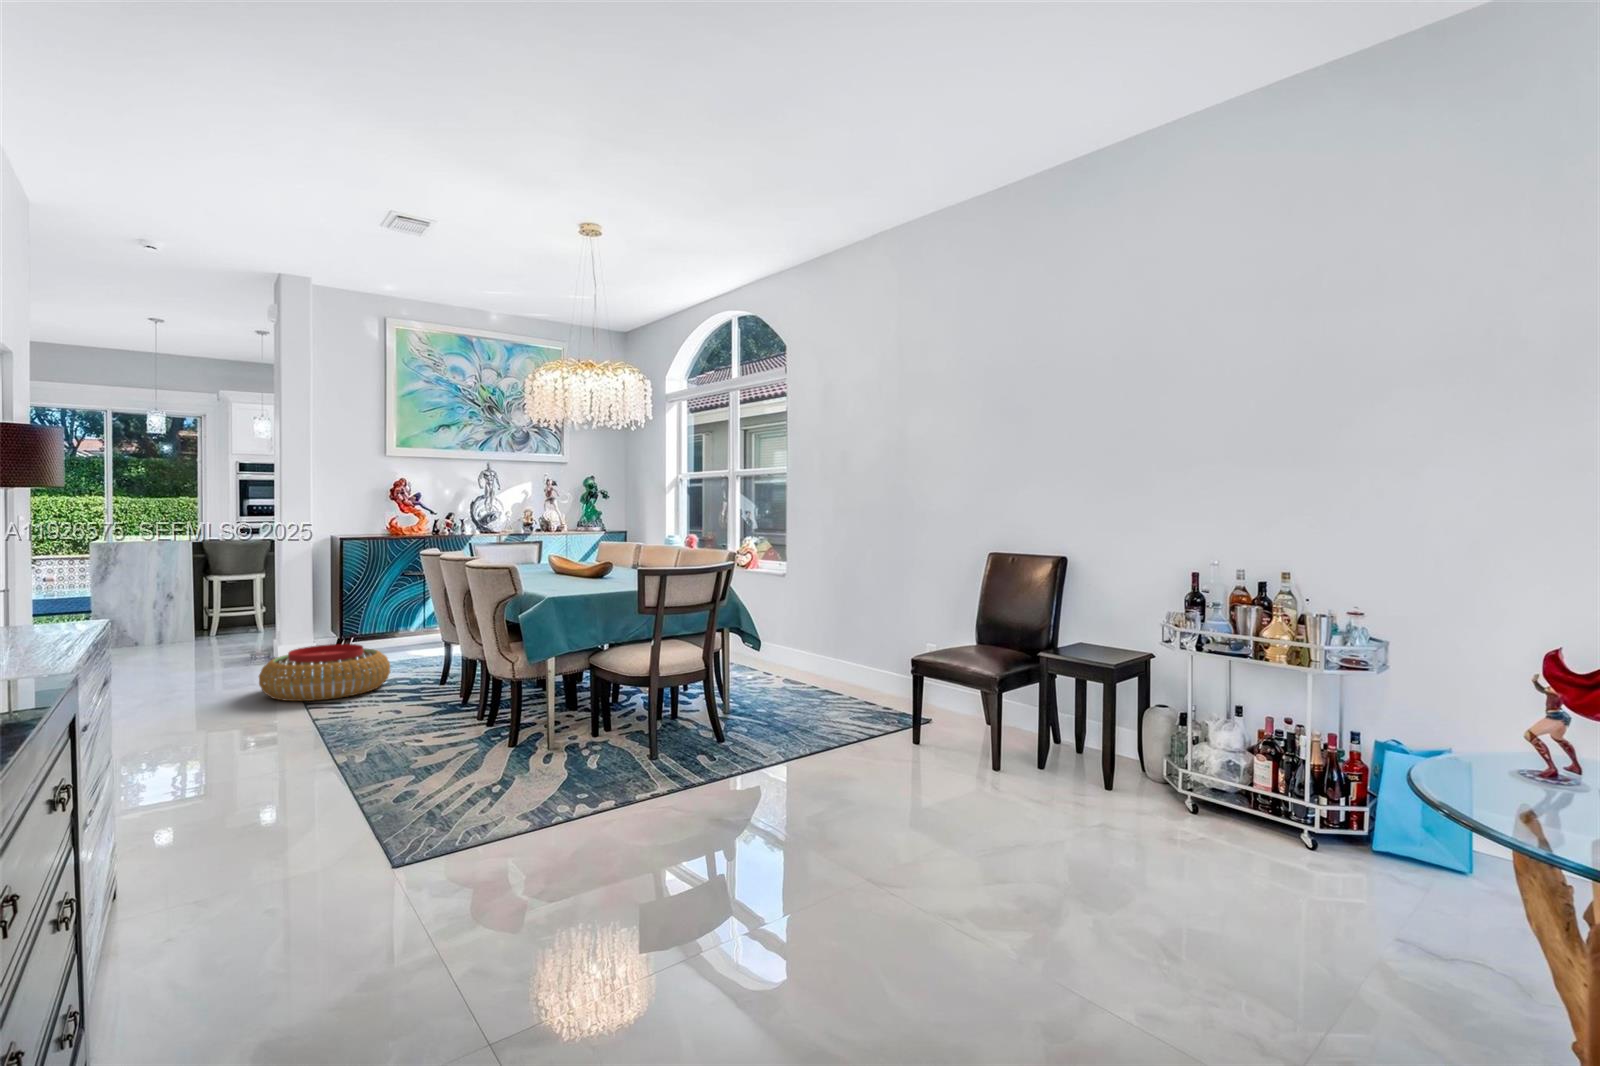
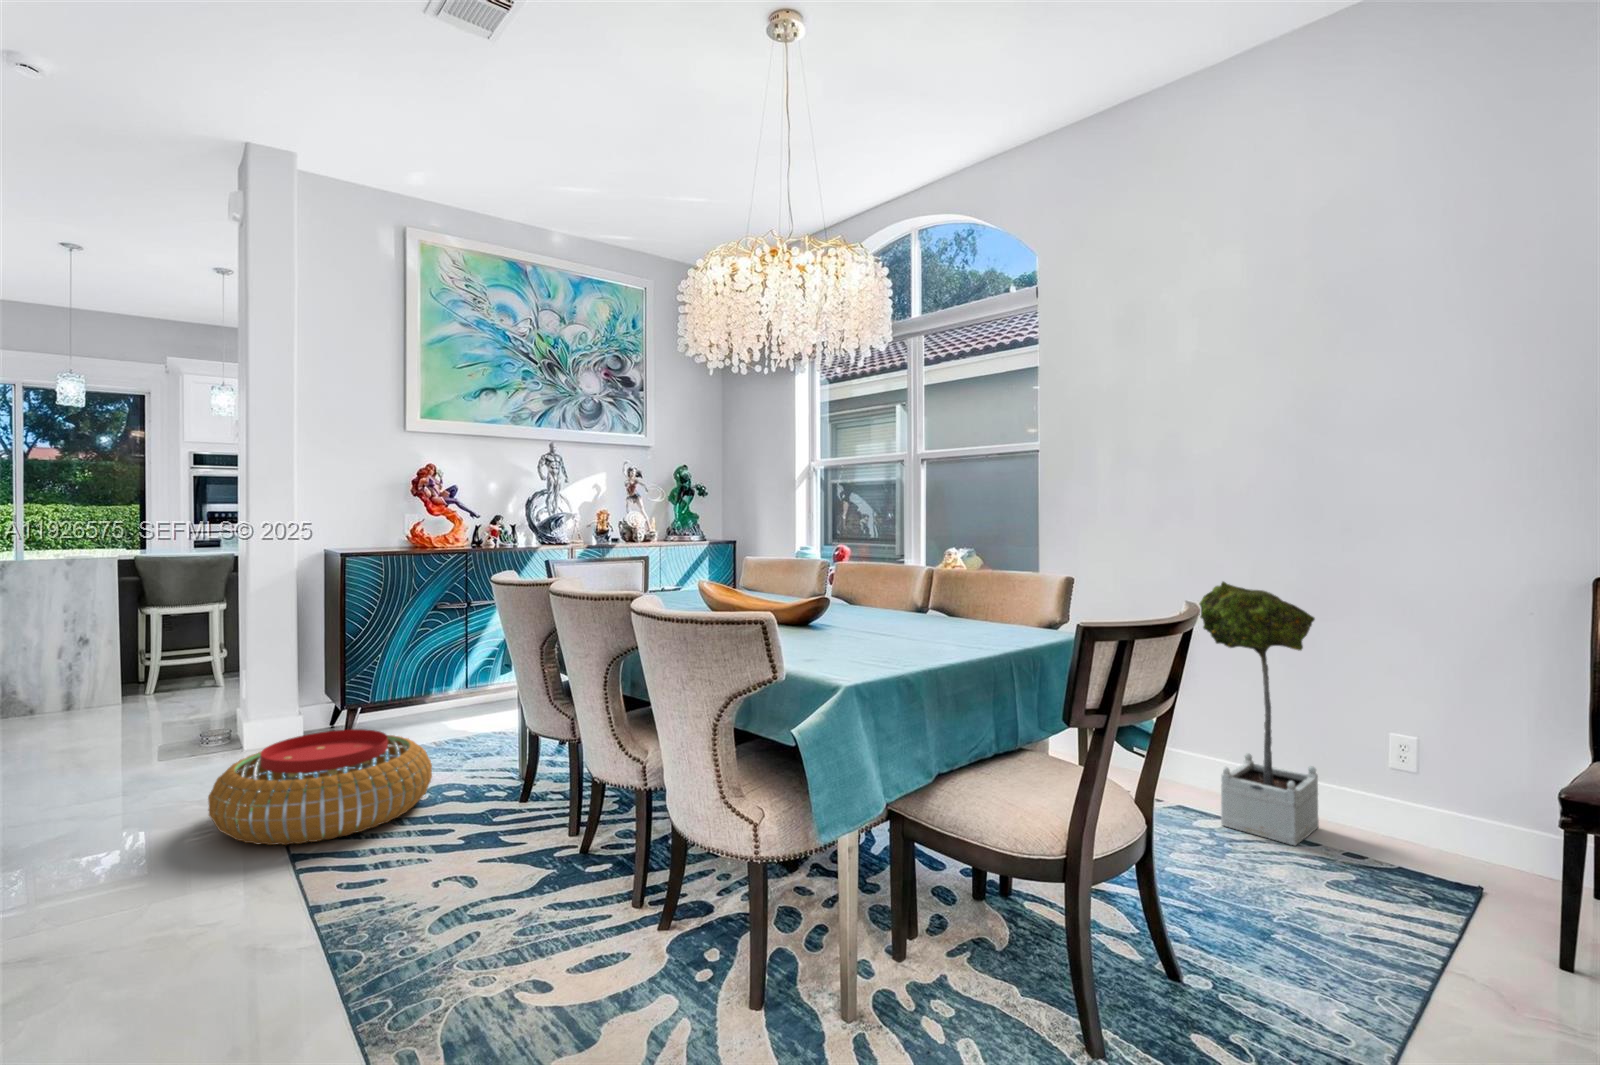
potted tree: none [835,557,898,708] -> present [1199,582,1319,846]

